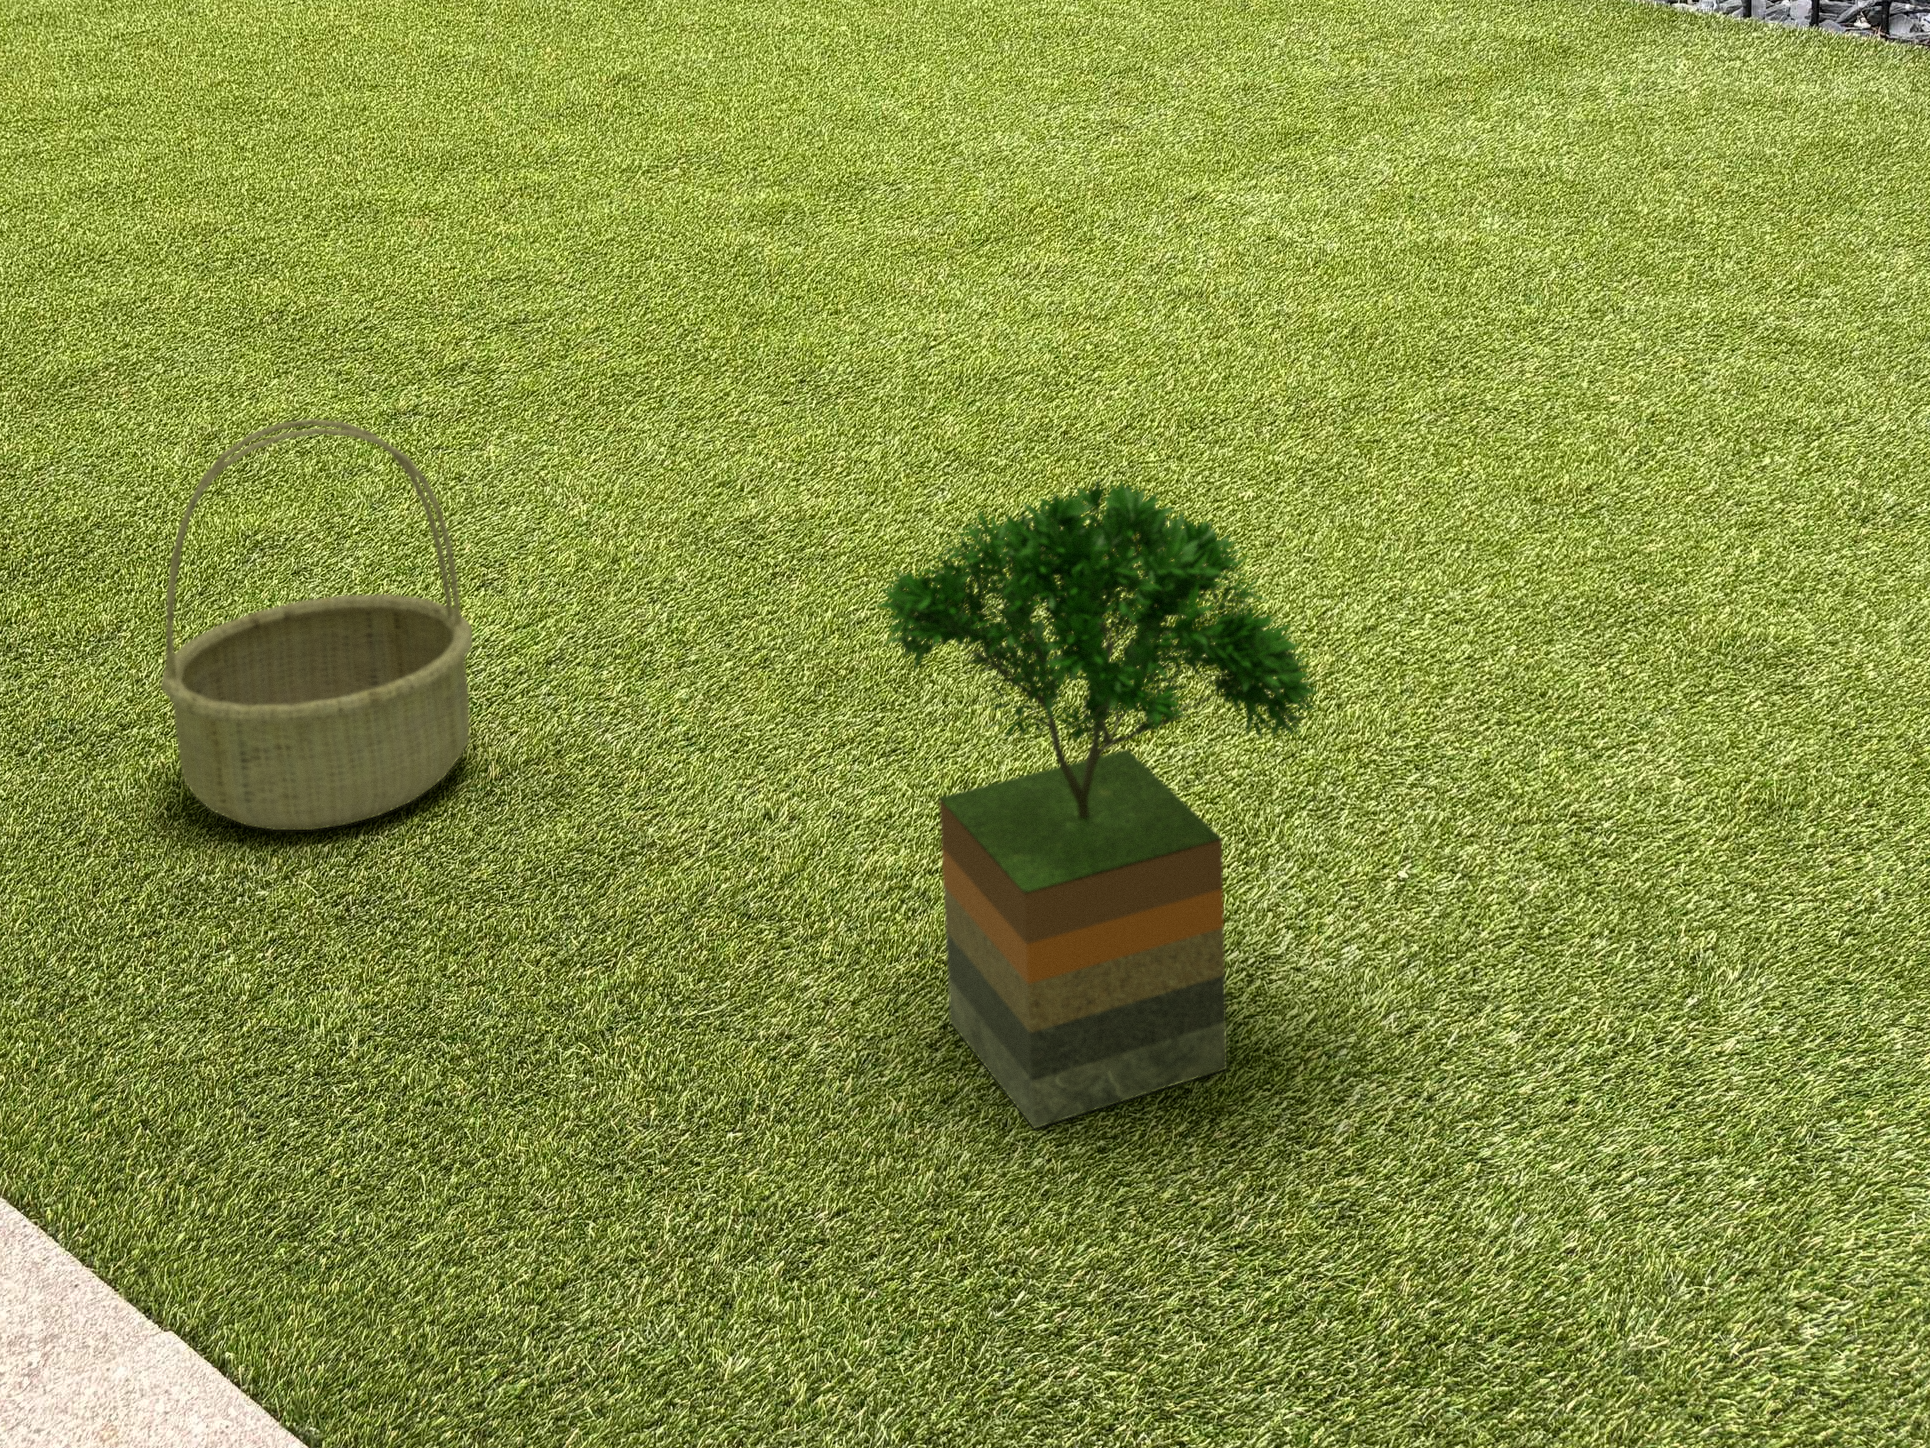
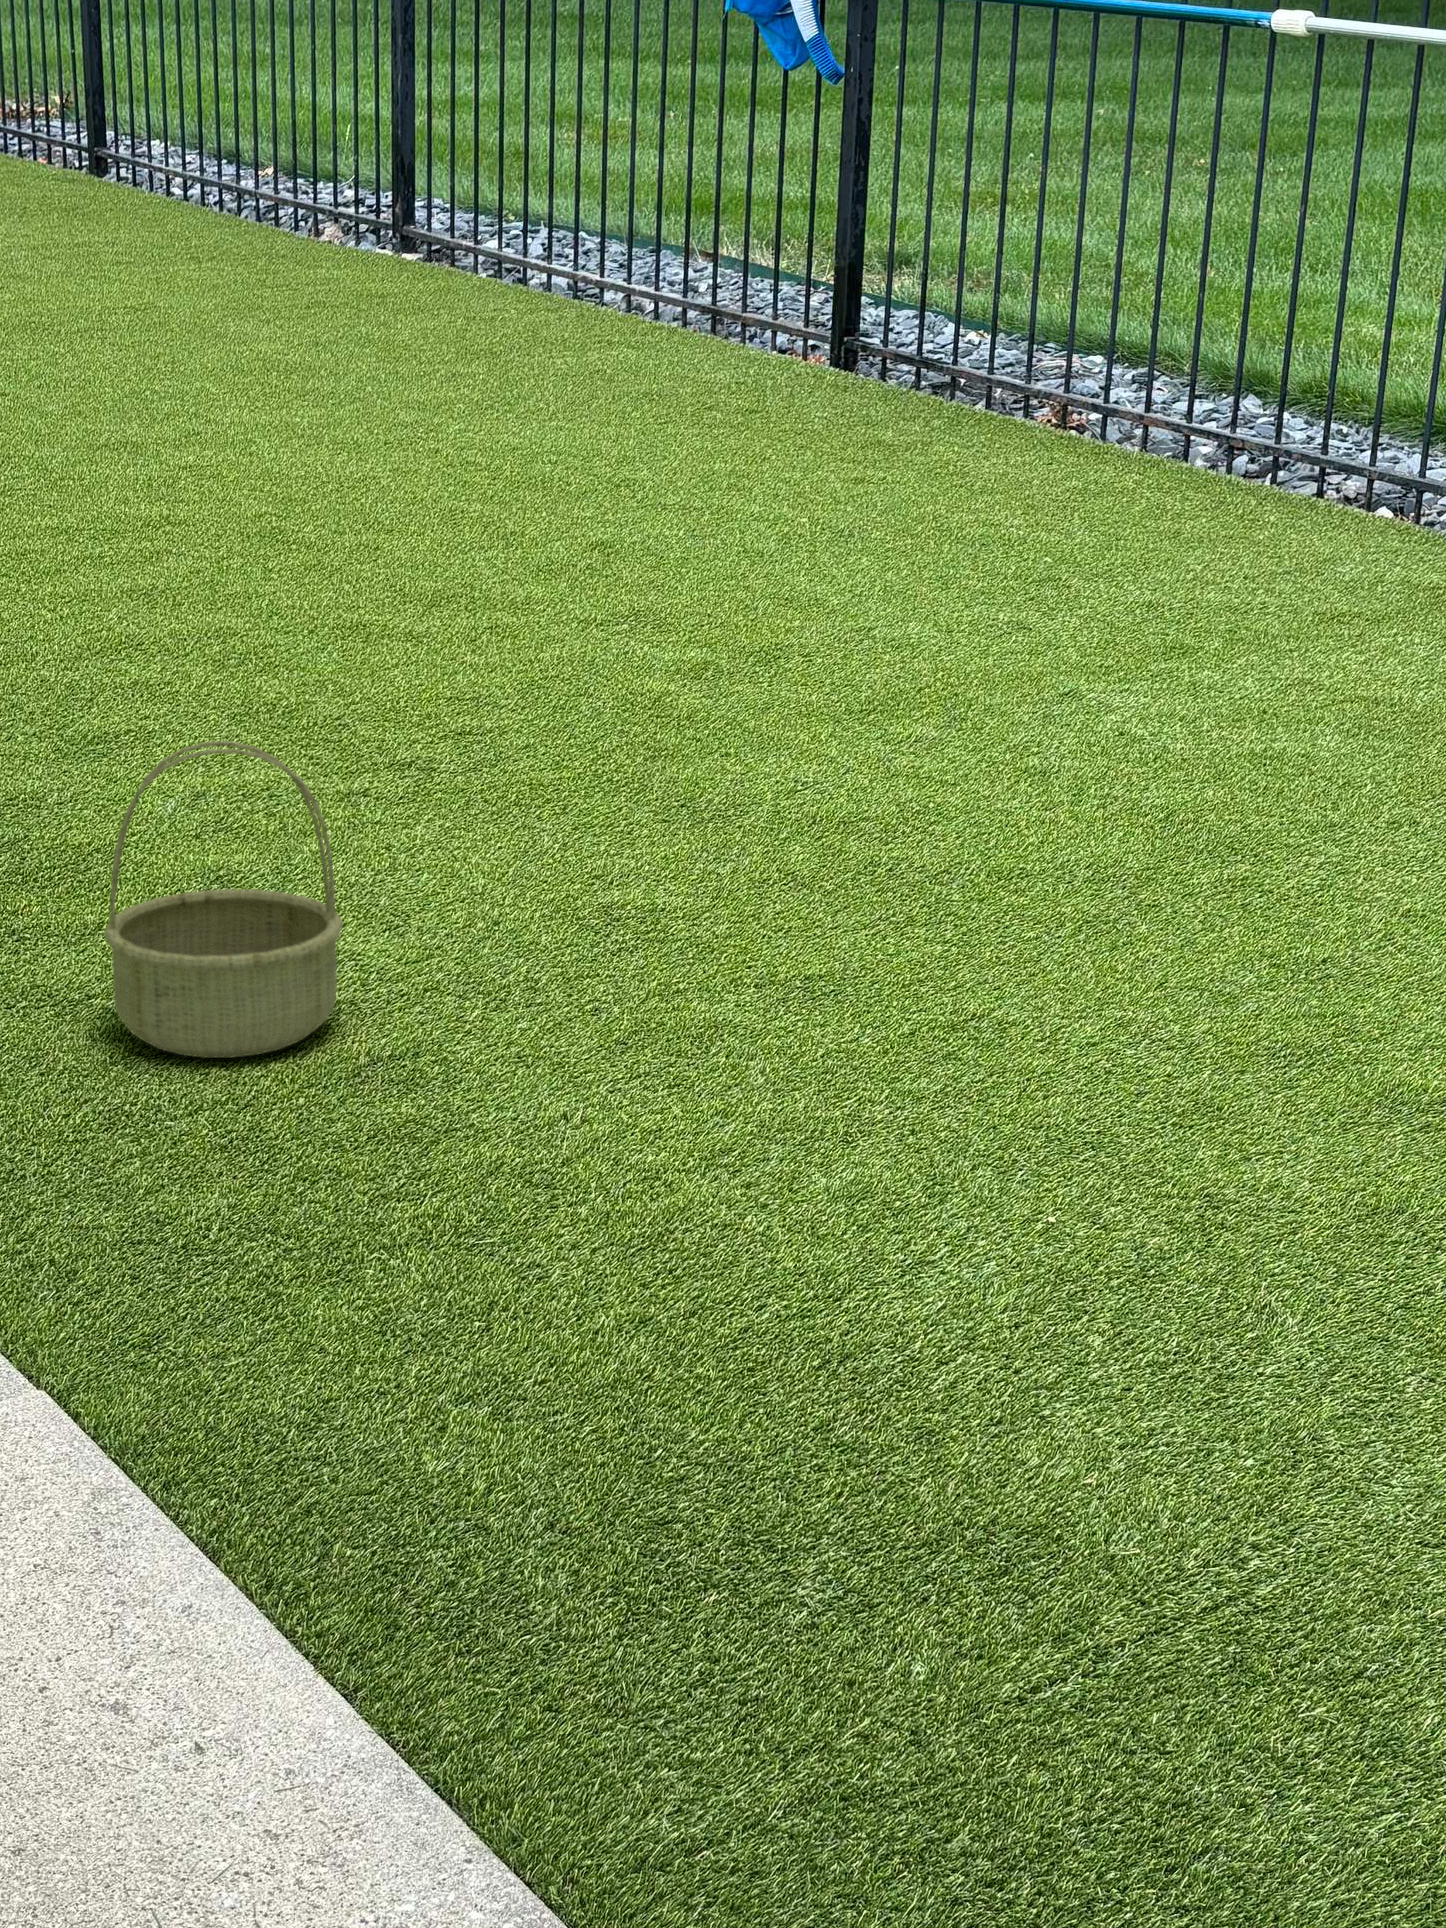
potted tree: present [874,479,1316,1128] -> none [594,830,926,1310]

